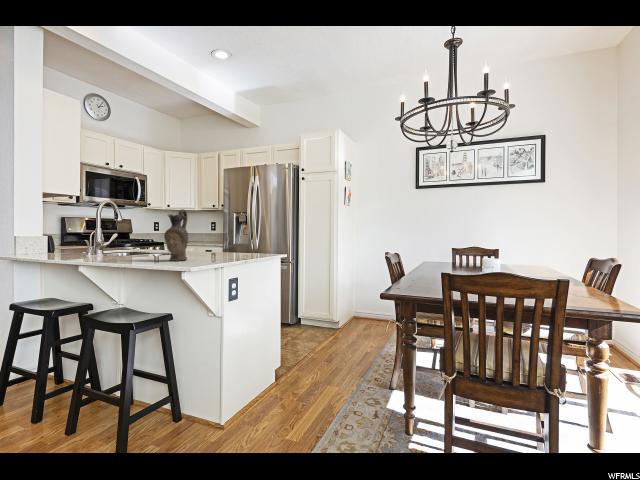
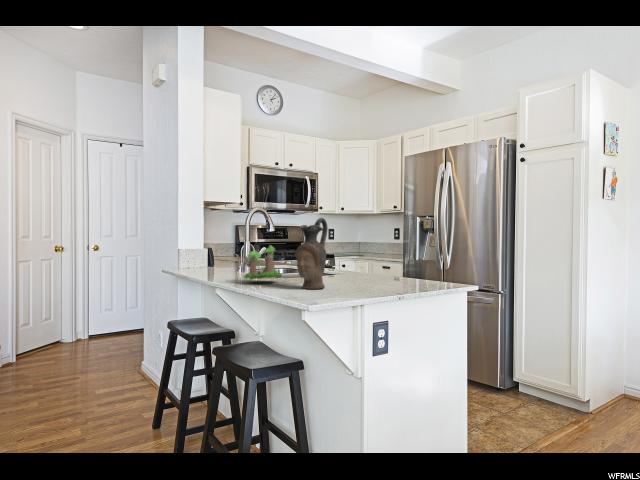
plant: none [113,217,147,259] -> present [244,245,282,279]

